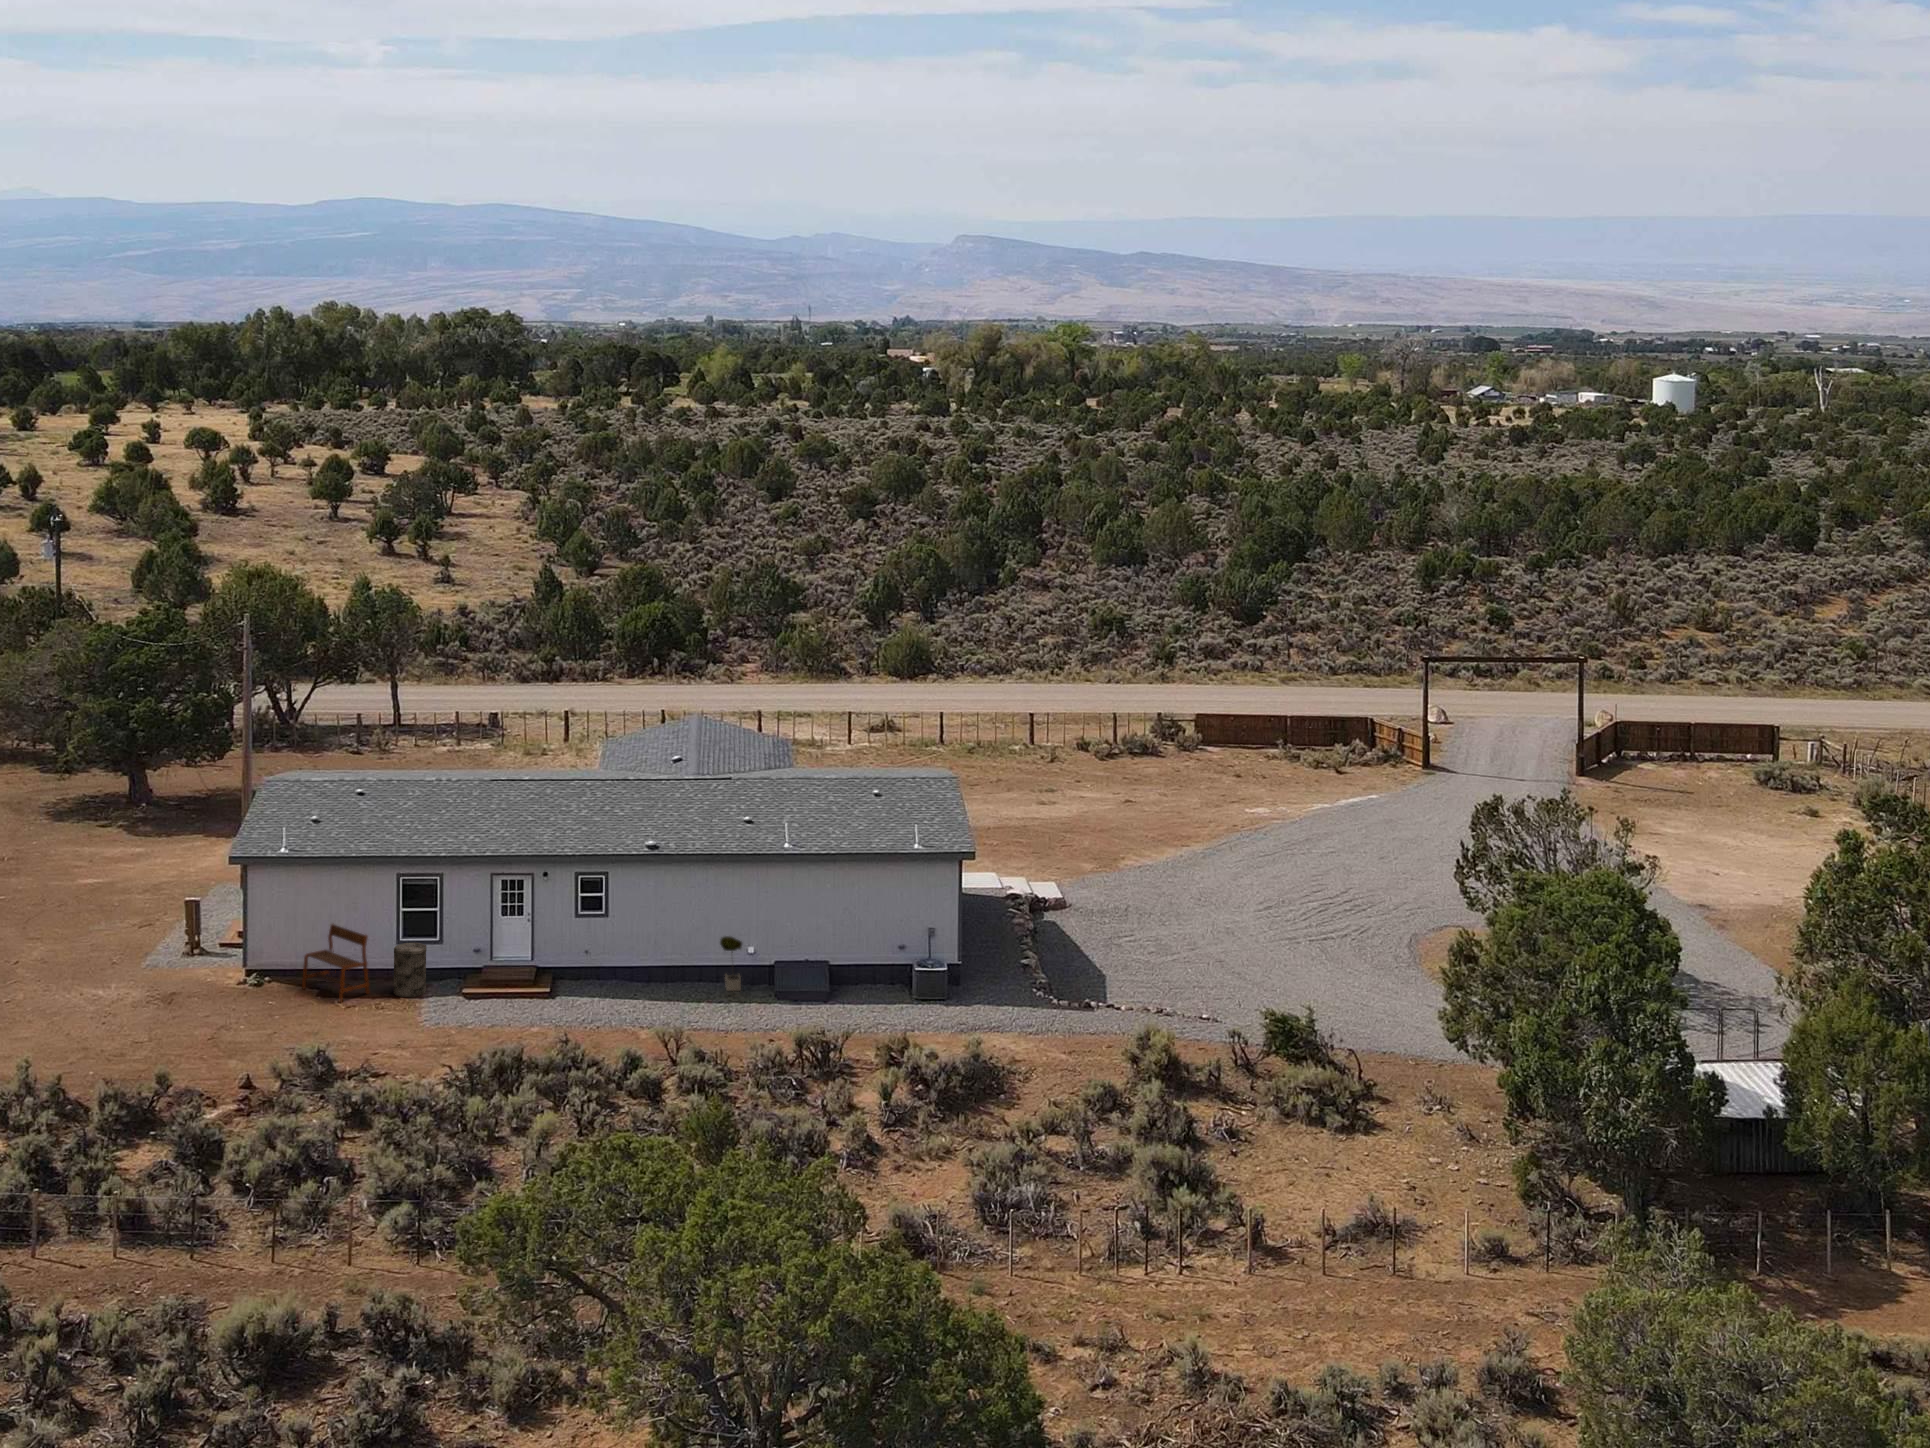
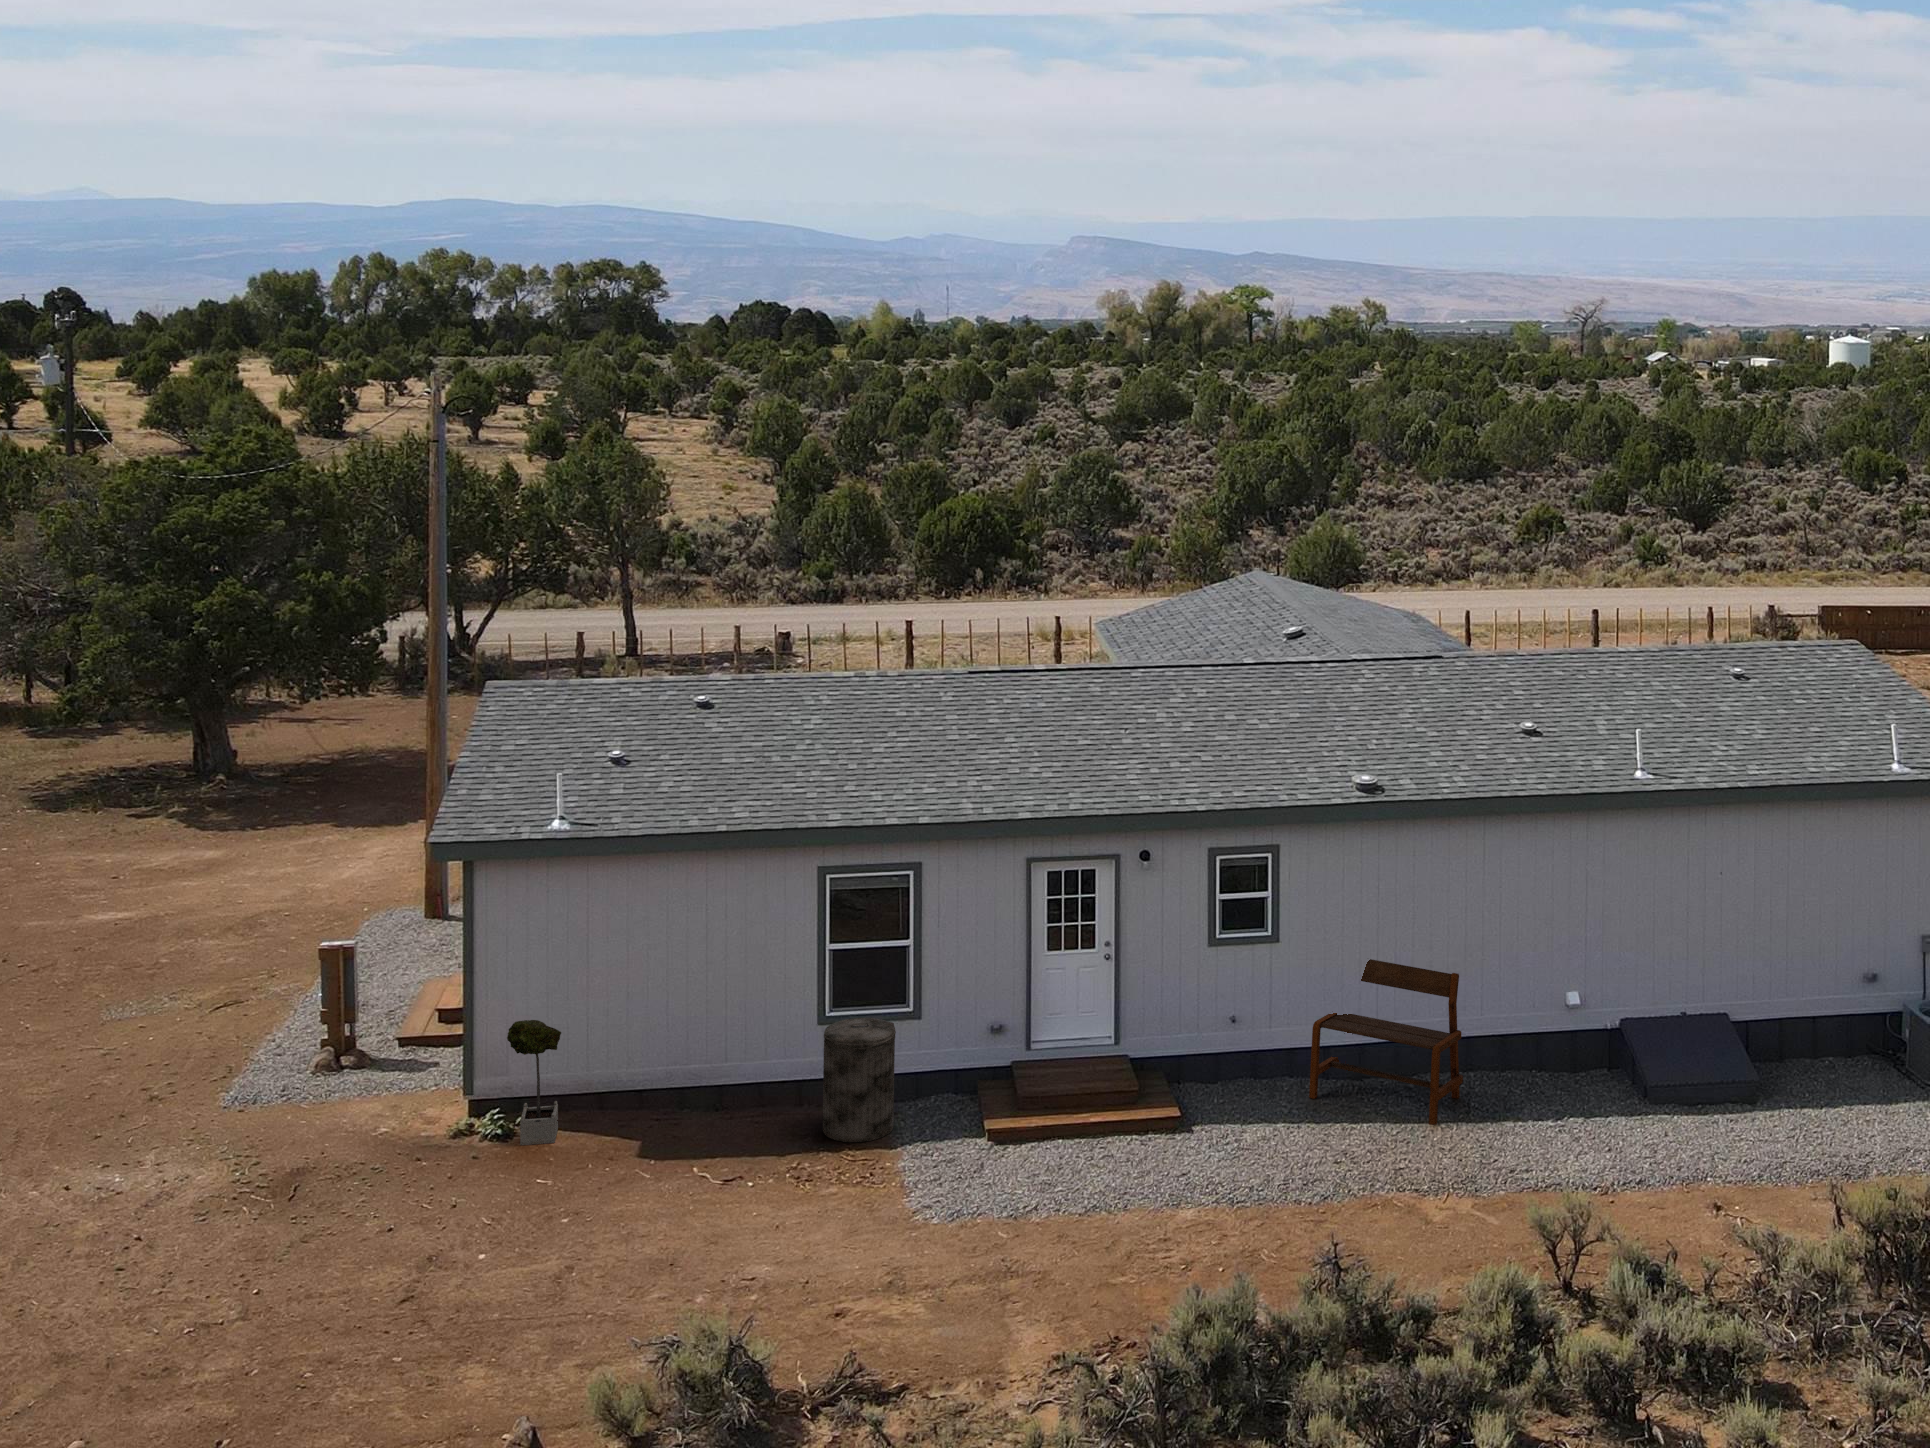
bench: present [302,924,370,1003] -> present [1309,959,1463,1125]
potted tree: present [720,936,742,991] -> present [507,1020,561,1145]

